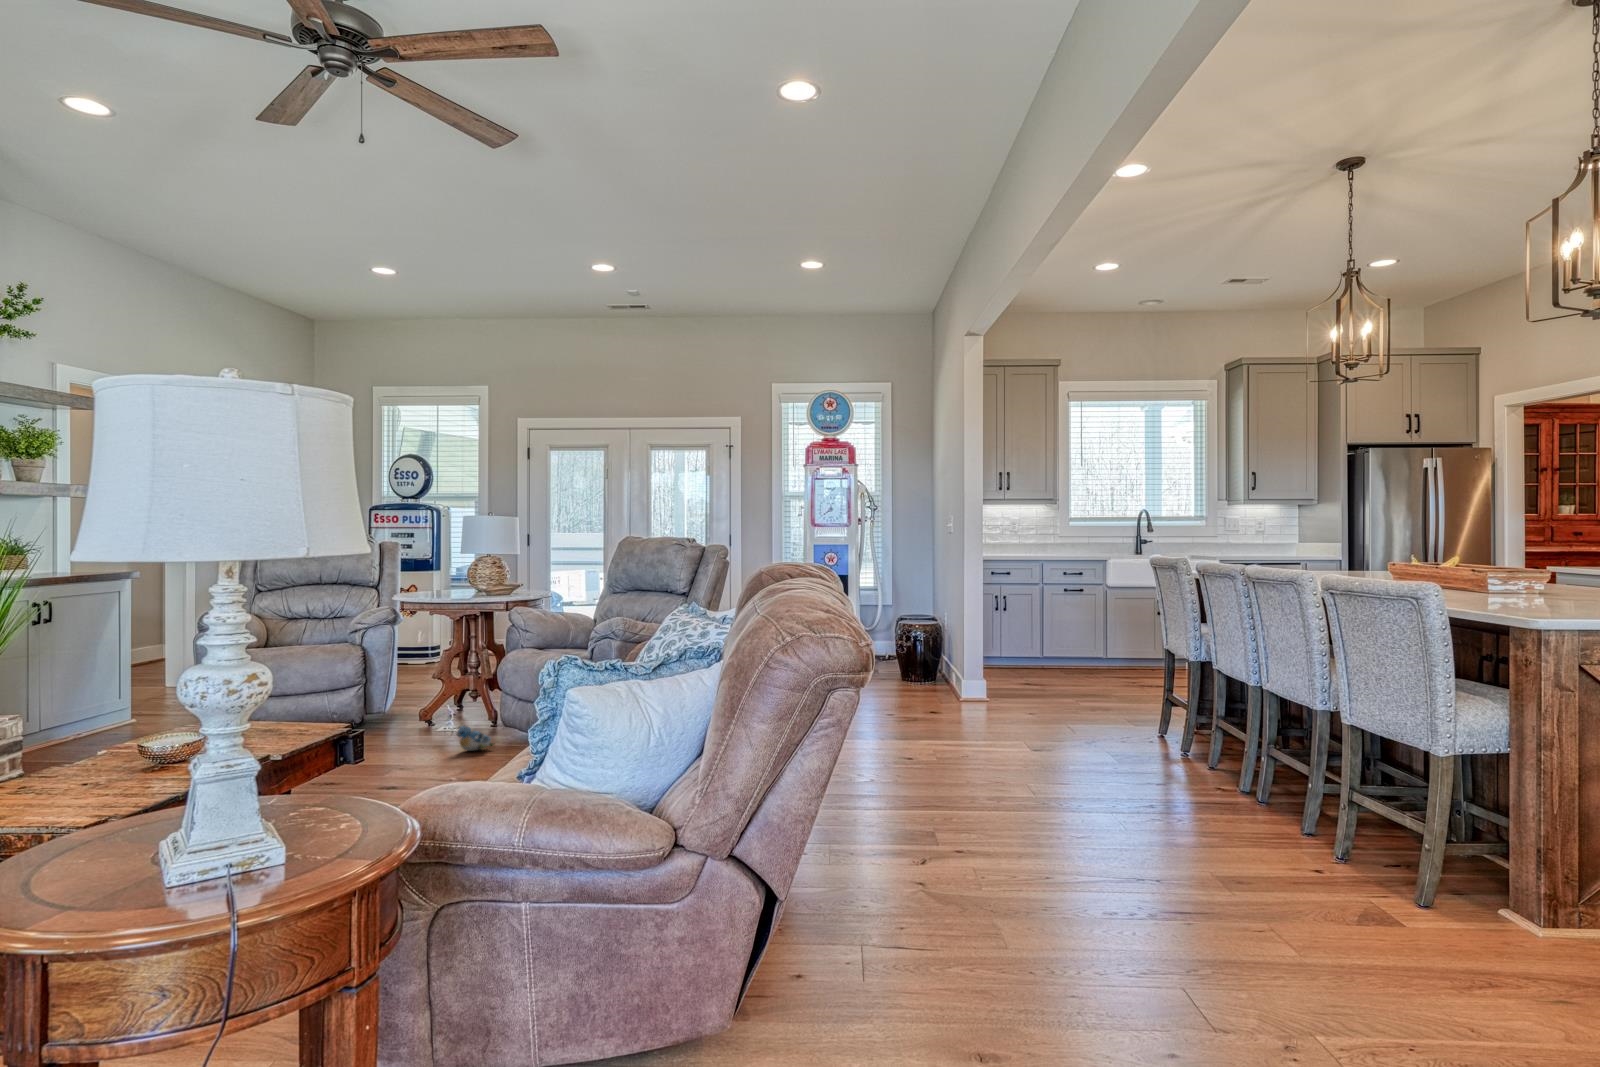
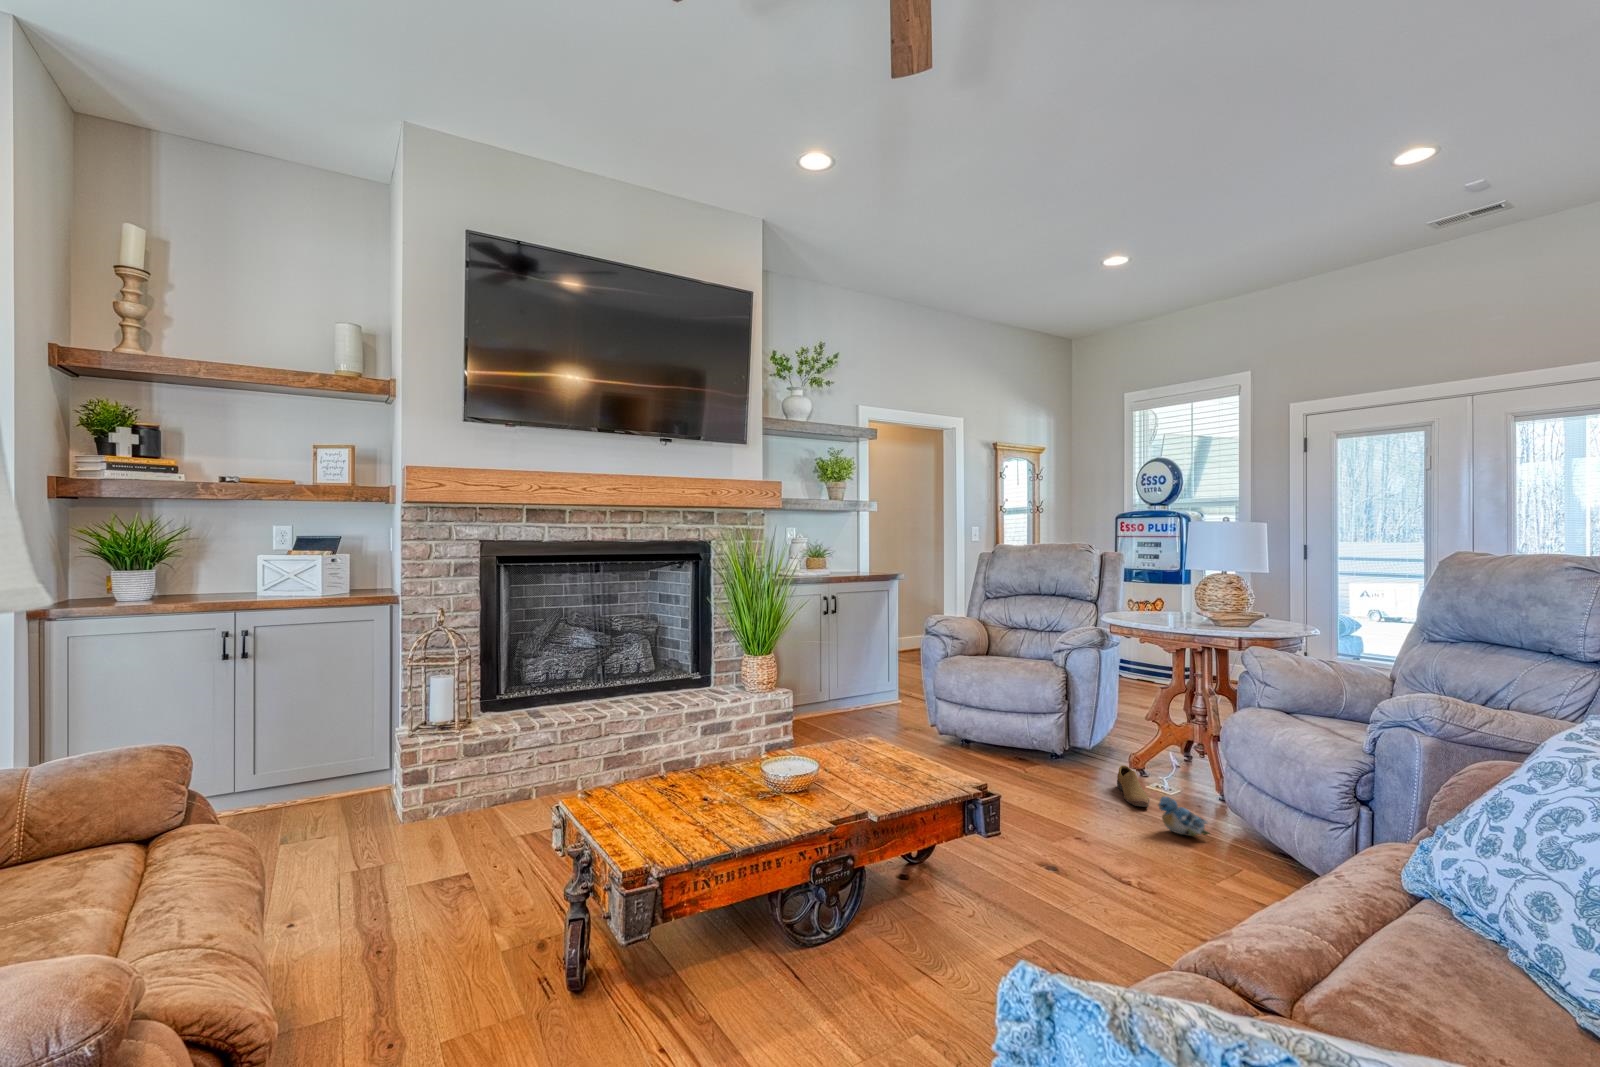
shoe: none [414,718,445,743] -> present [1117,766,1150,807]

